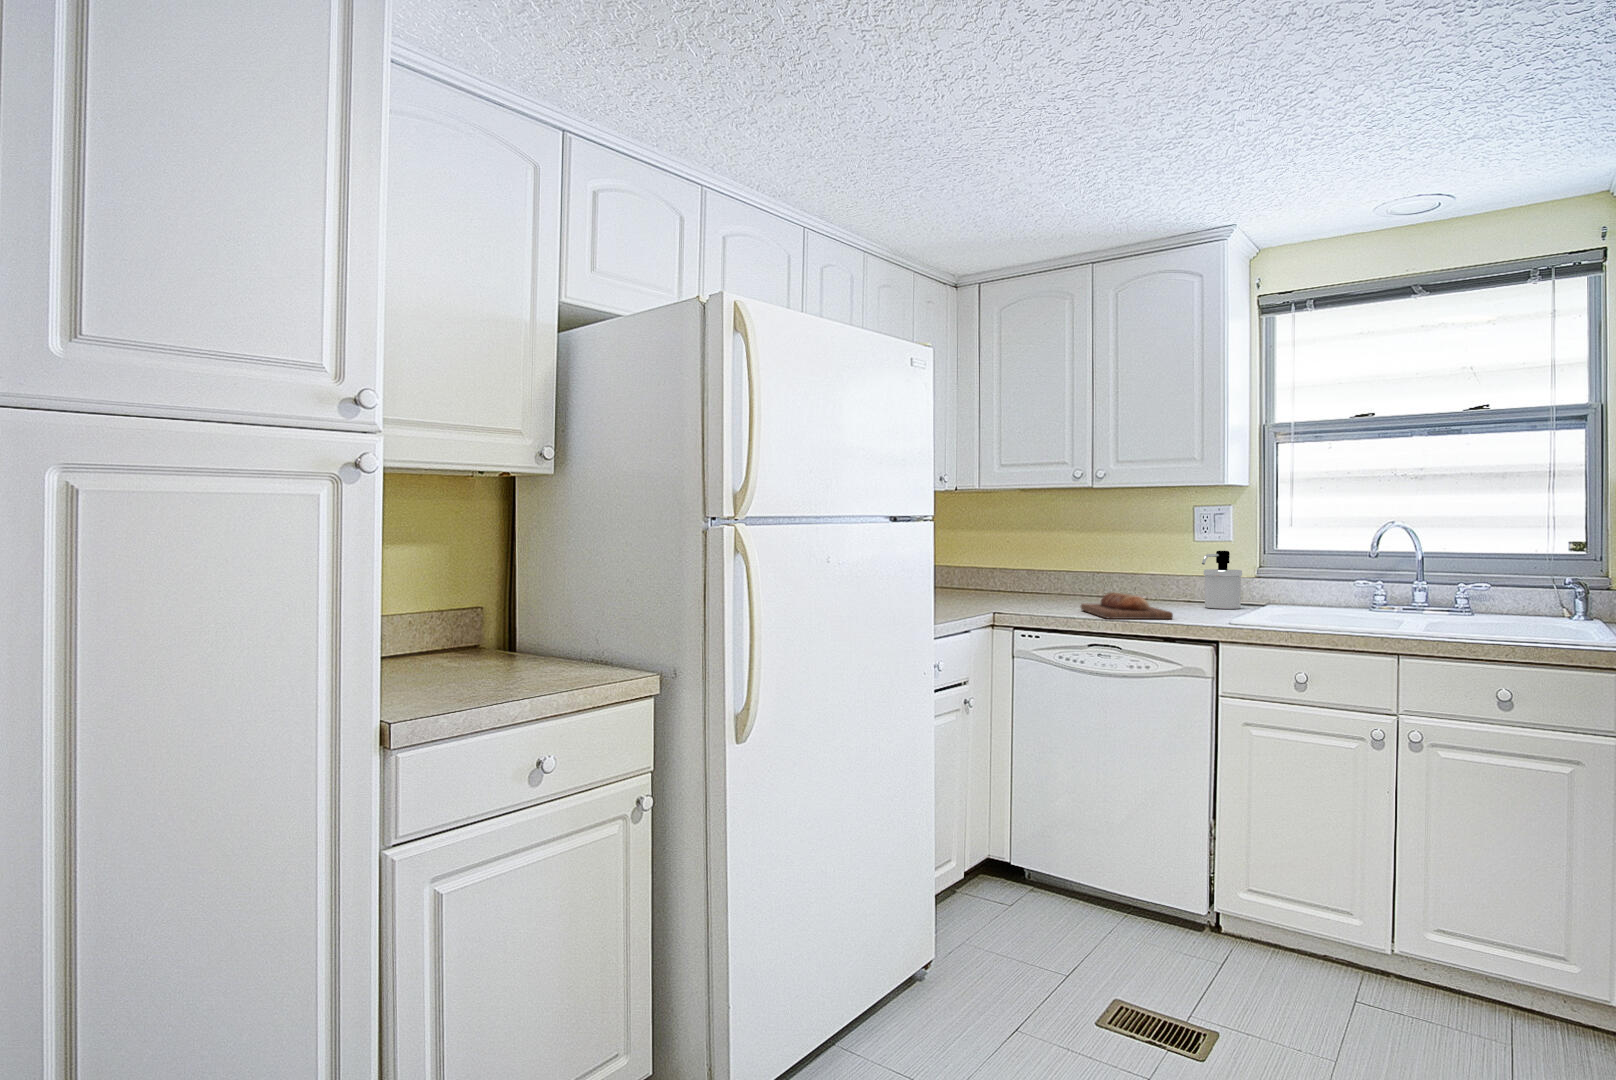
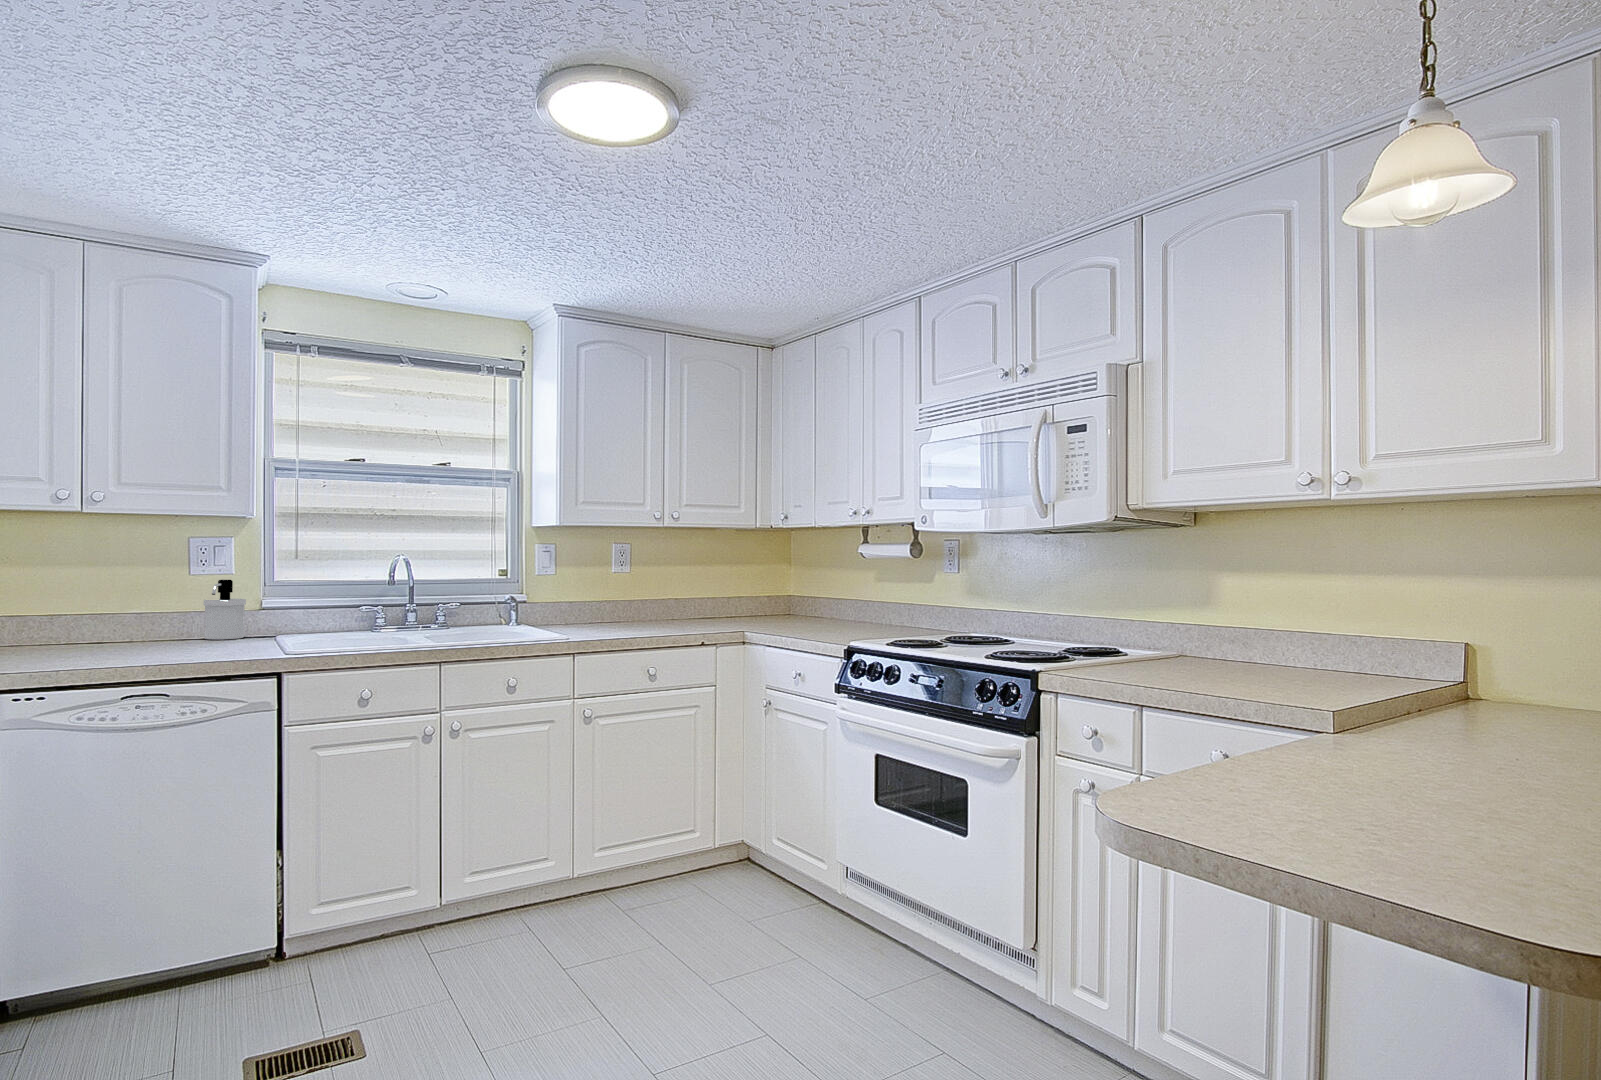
bread loaf: present [1081,592,1173,619] -> none [78,632,226,662]

